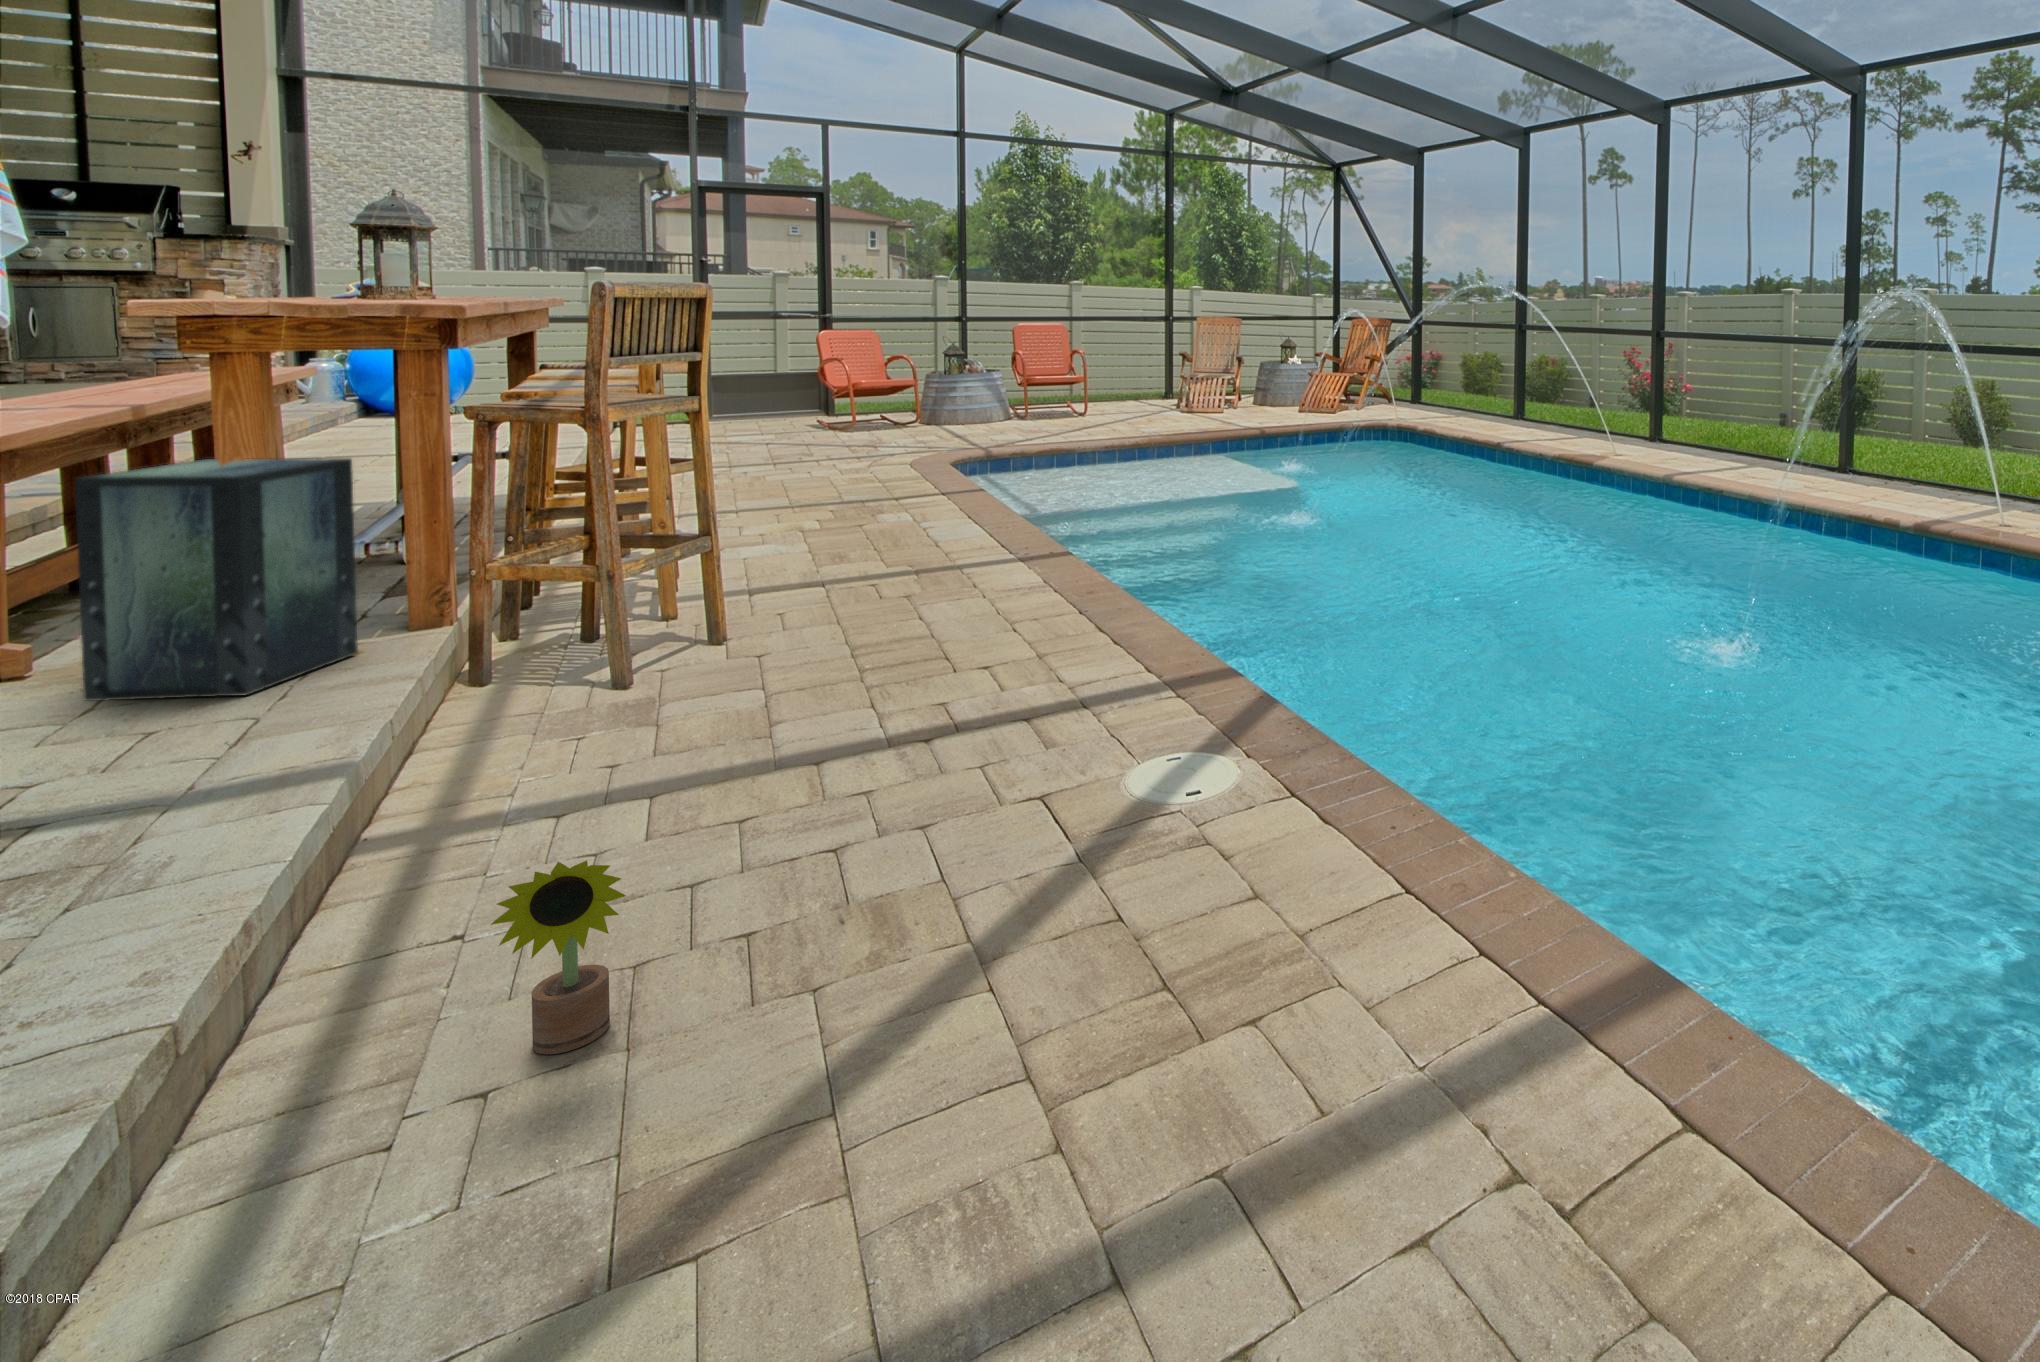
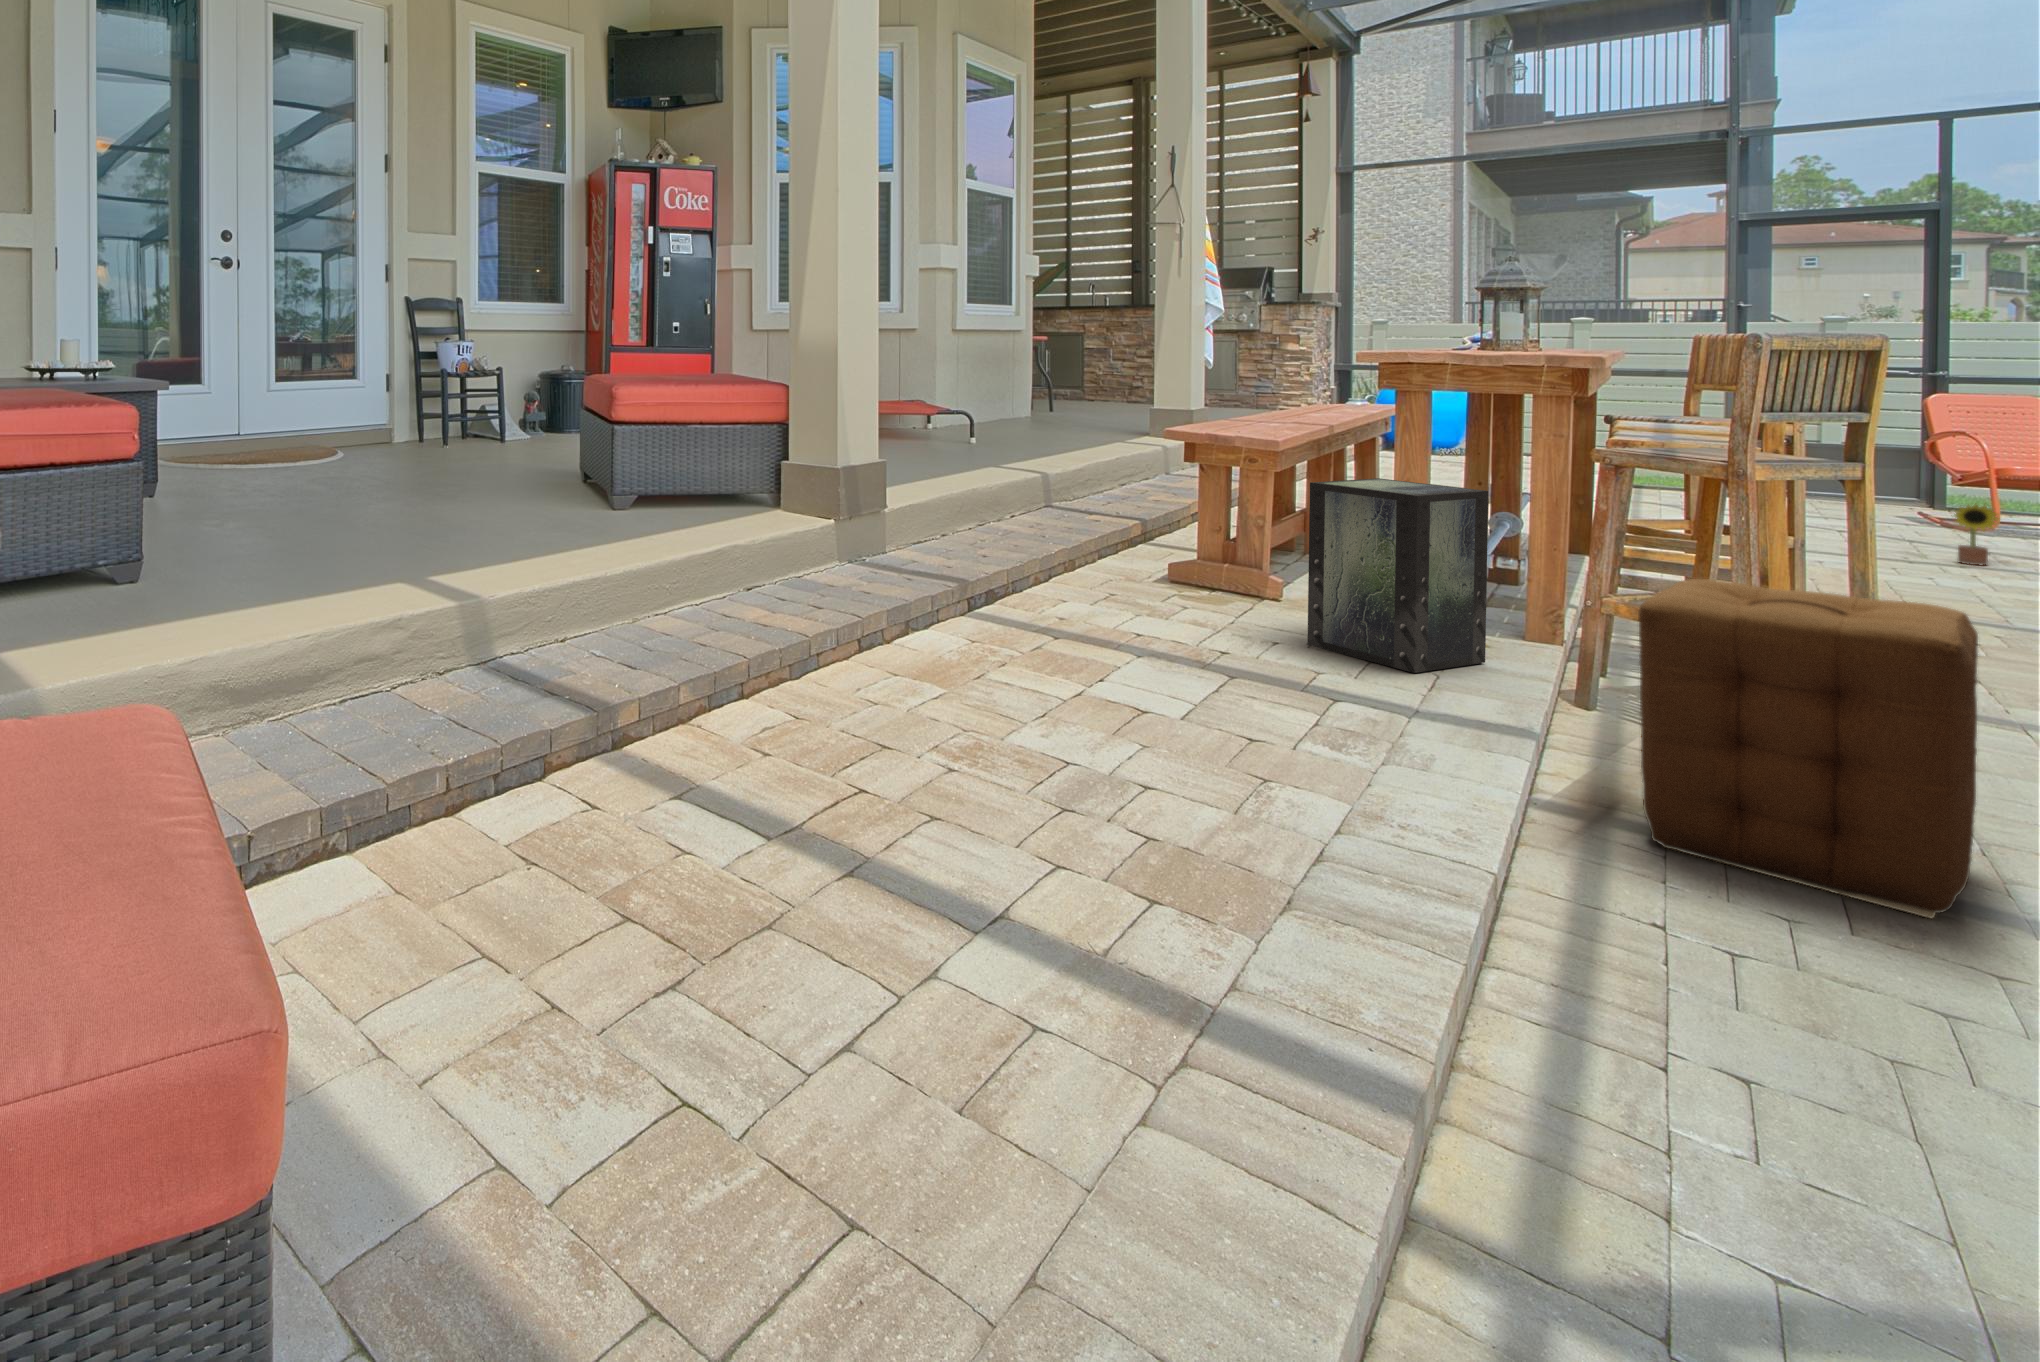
ottoman: none [470,510,748,798] -> present [1638,579,1978,918]
decorative plant: present [491,861,626,1055] -> present [1954,503,1998,565]

